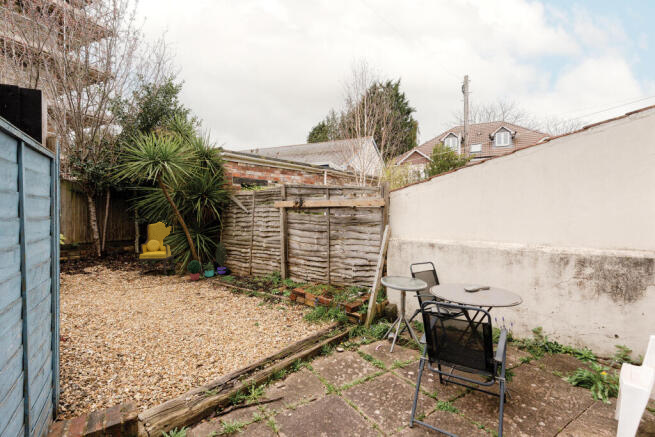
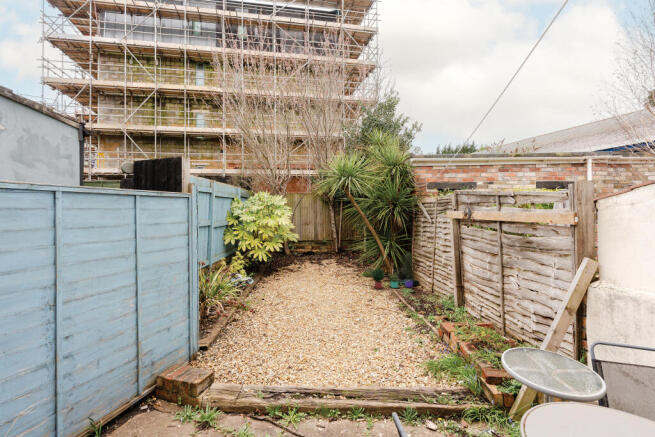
armchair: present [139,222,175,275] -> none [344,228,373,278]

